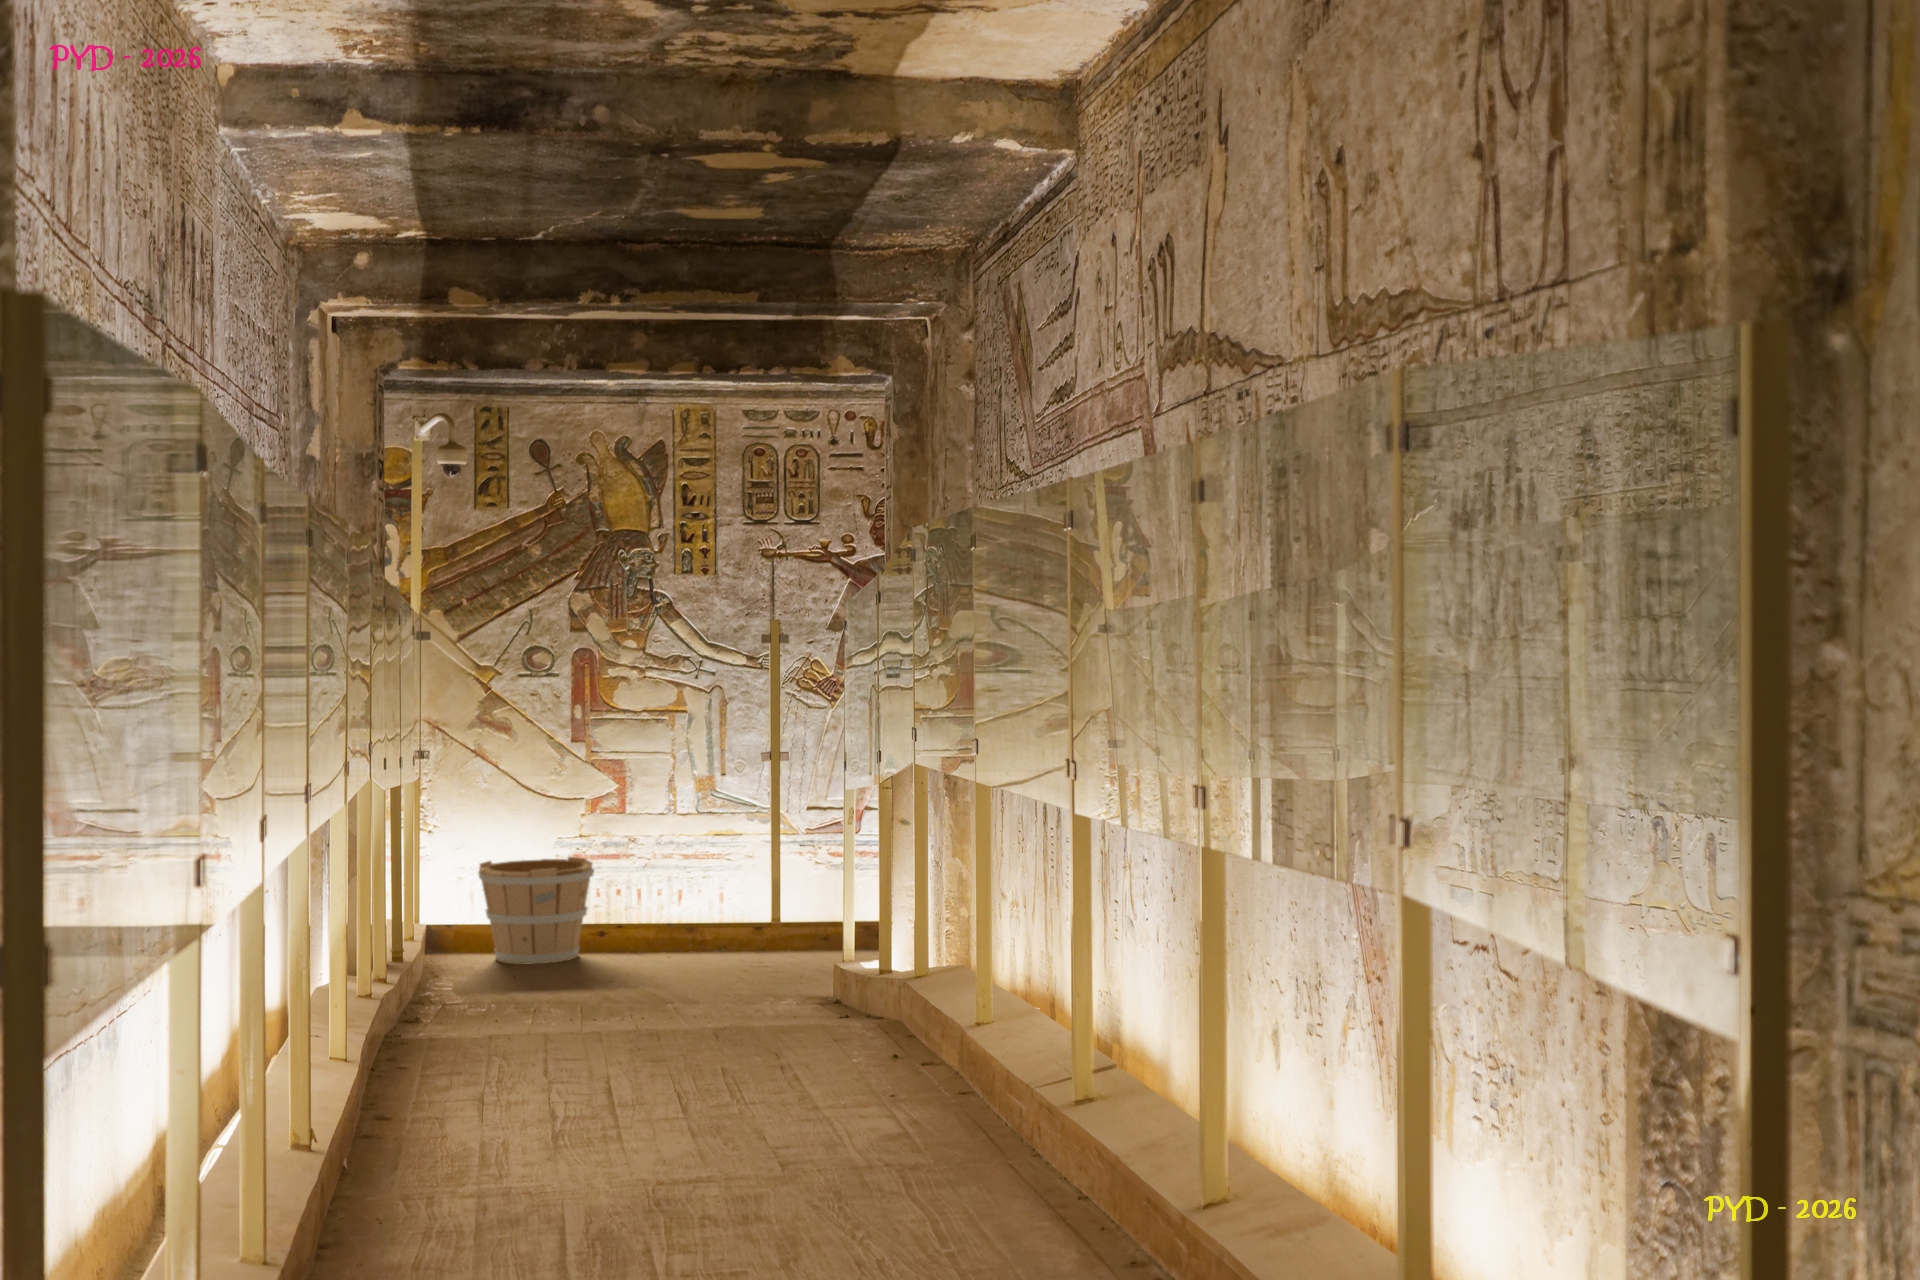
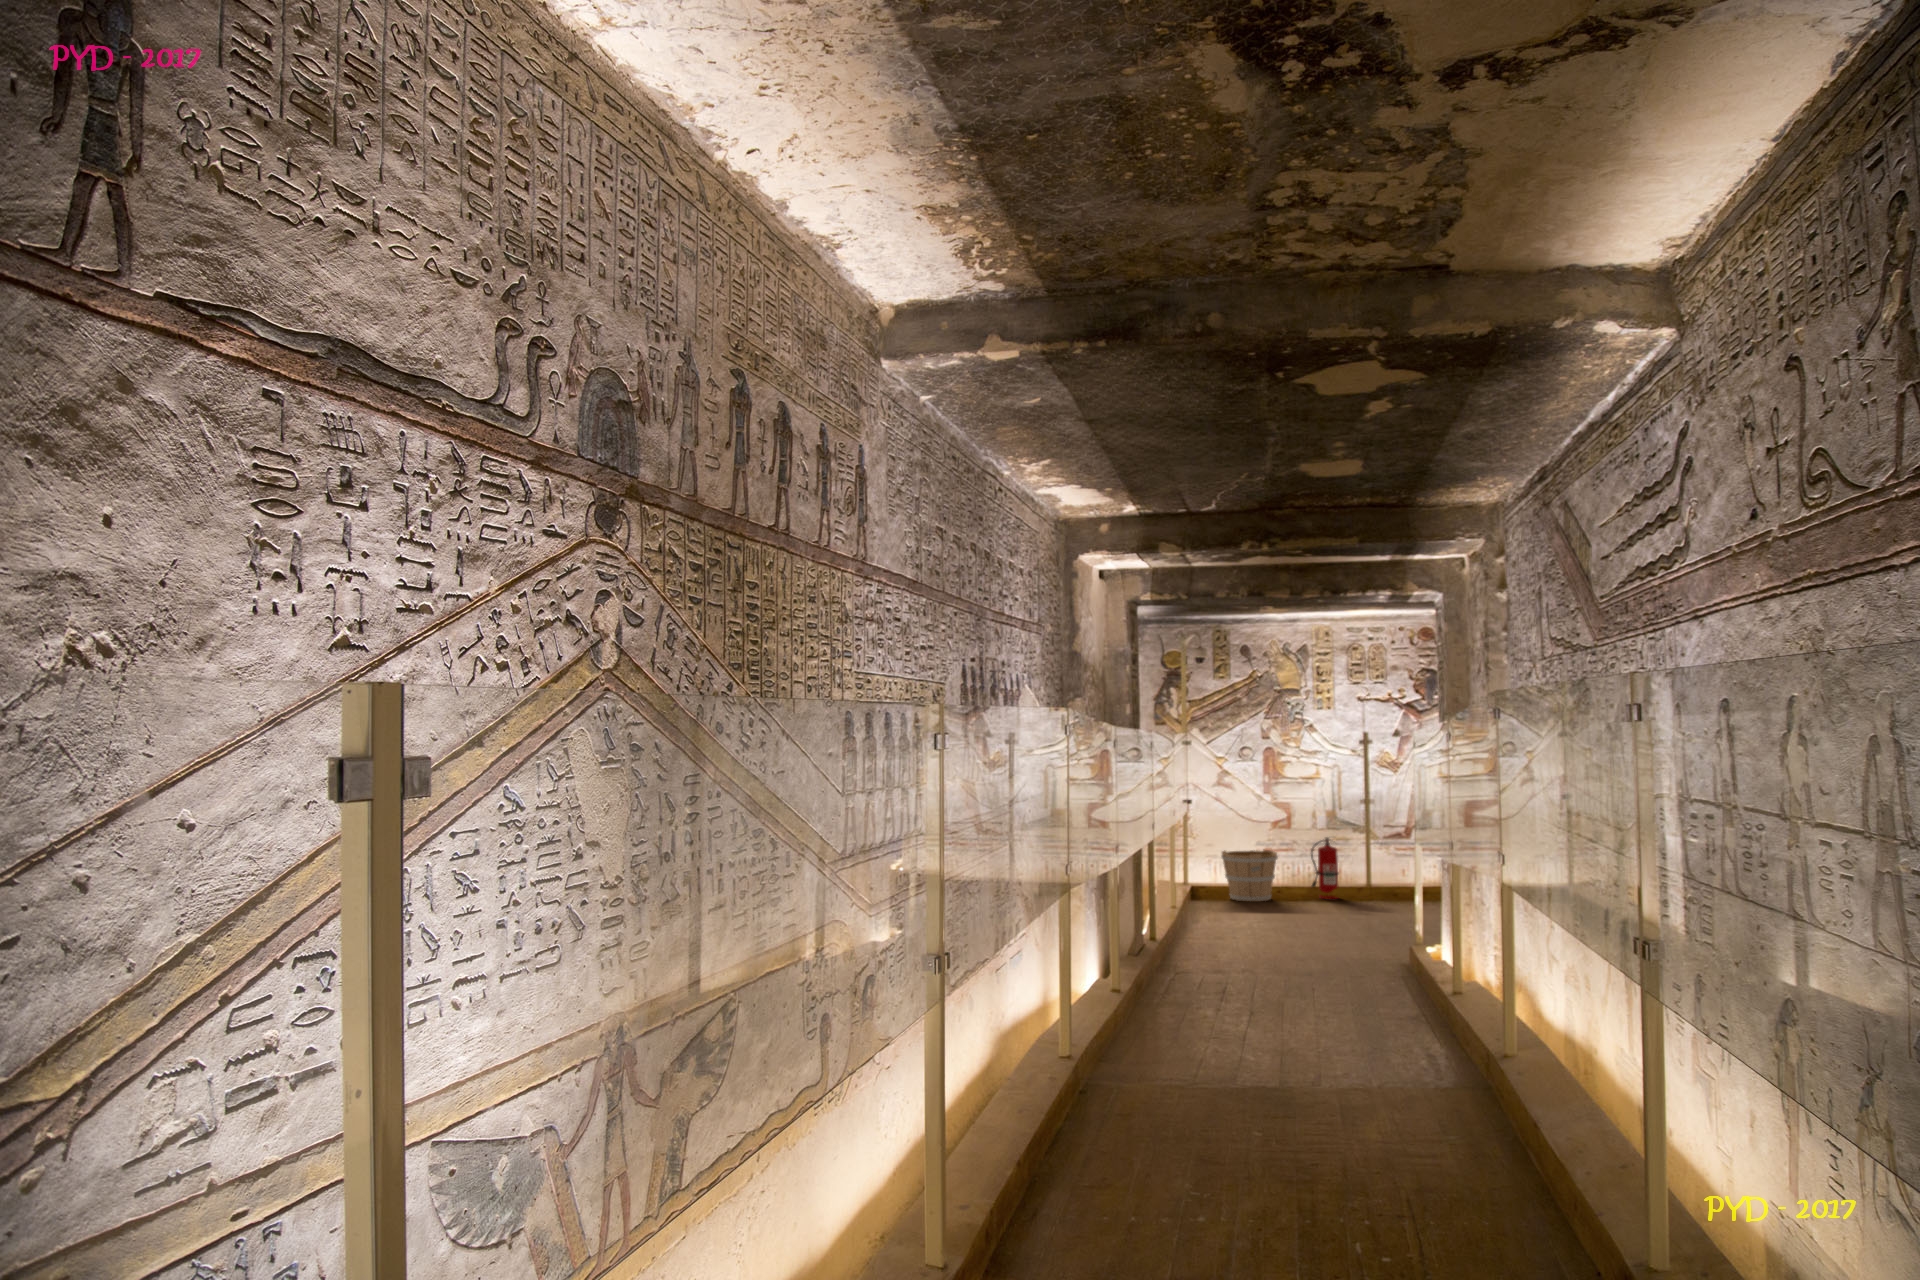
fire extinguisher: none [659,826,714,952] -> present [1311,837,1339,899]

